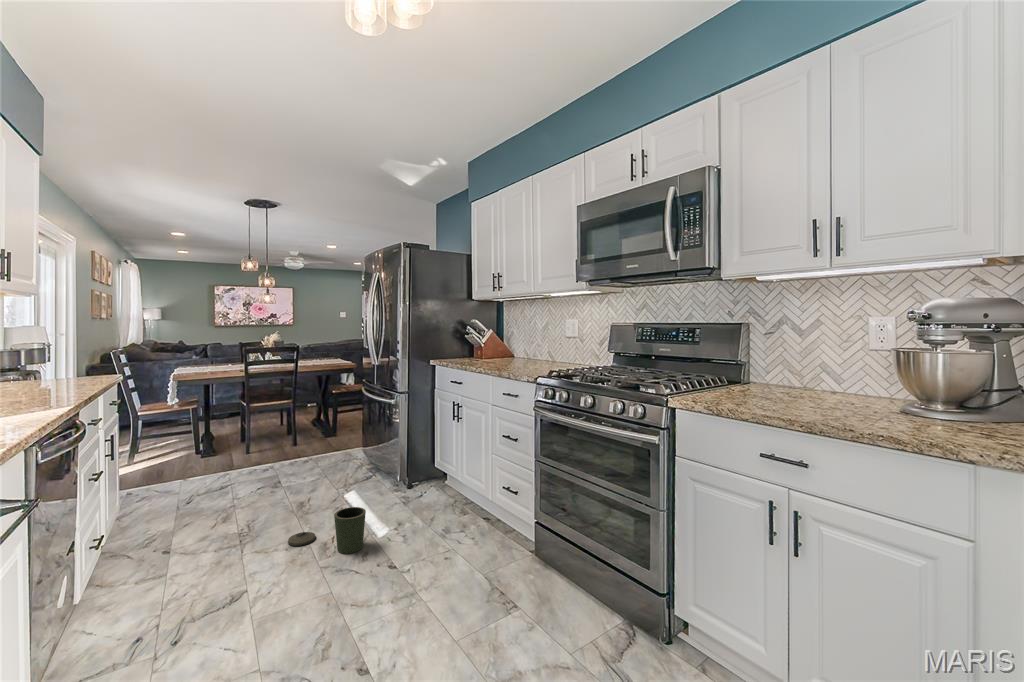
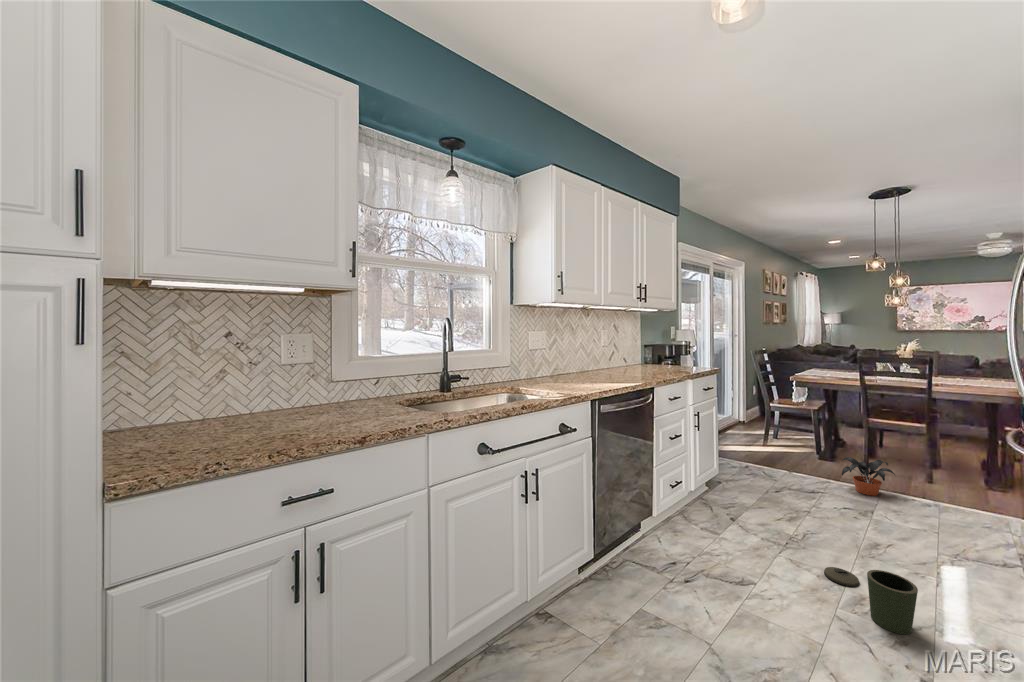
potted plant: none [240,437,286,473] -> present [842,457,895,496]

